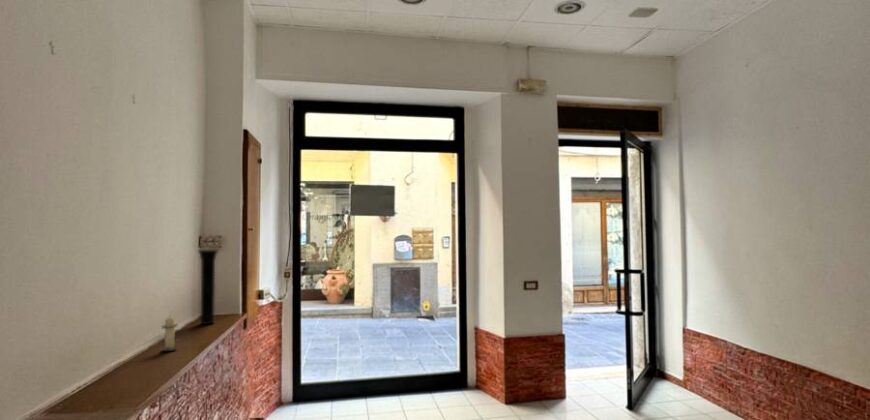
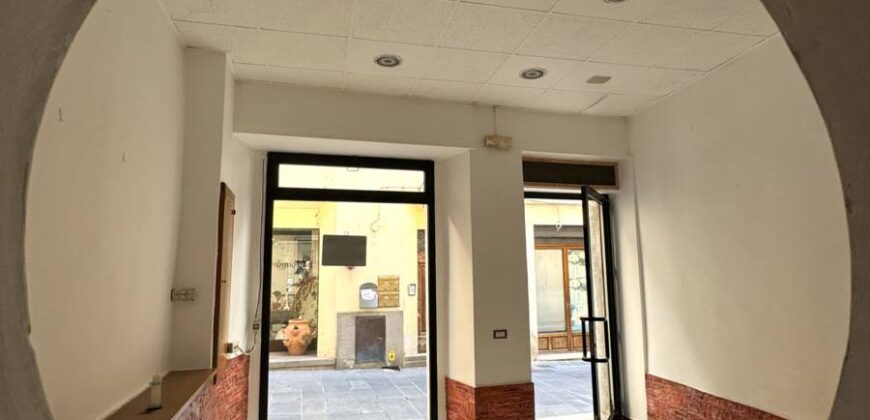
vase: present [199,249,218,324] -> none [176,303,198,380]

